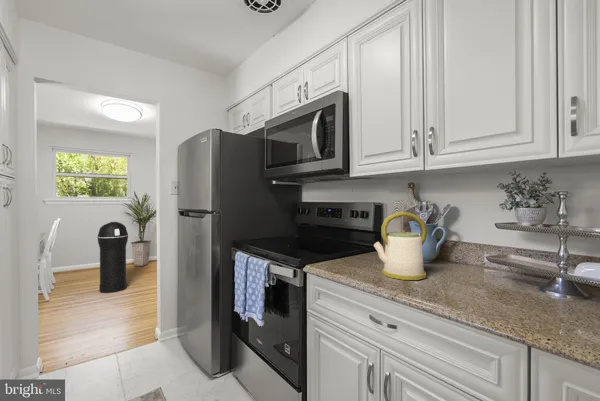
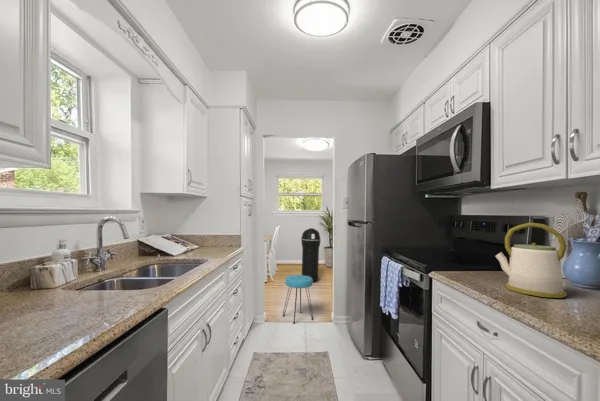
stool: none [78,289,131,360] -> present [283,275,313,323]

